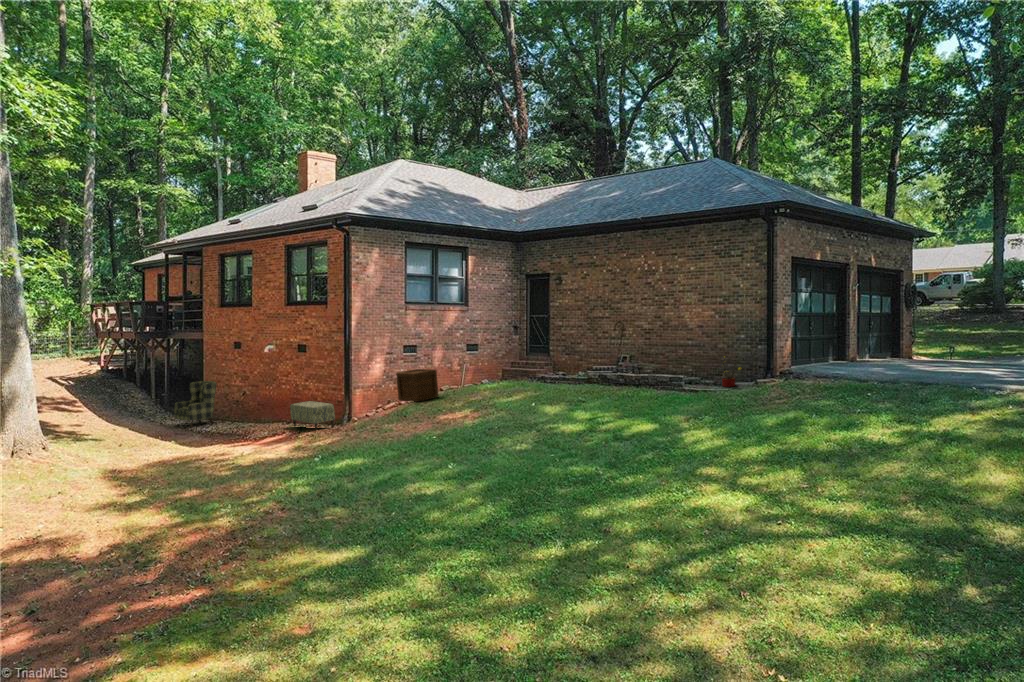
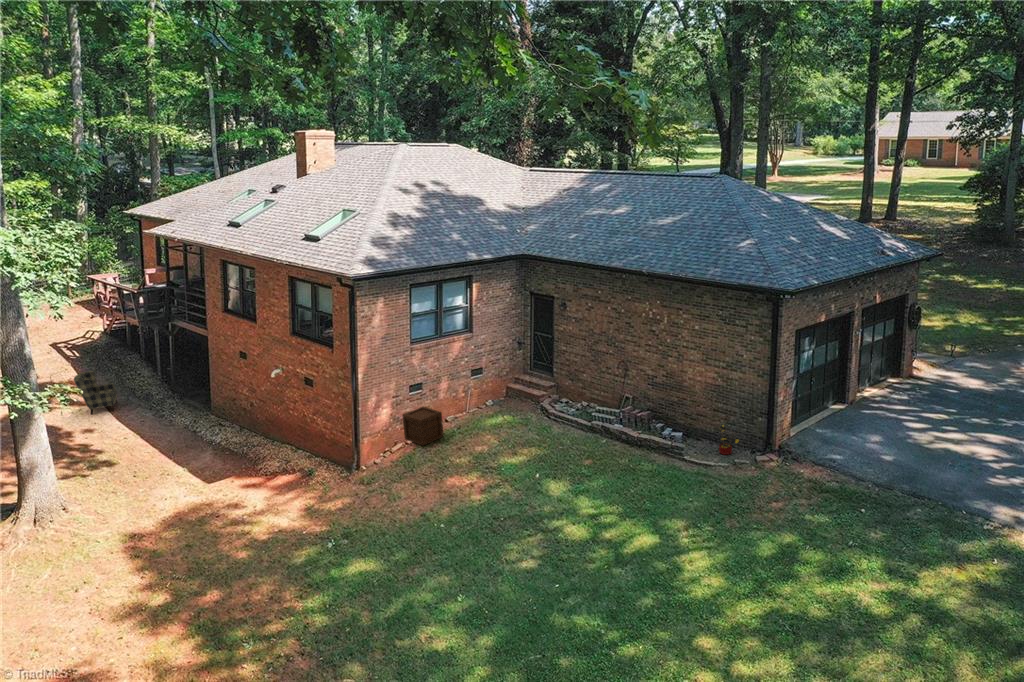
chair: present [174,381,217,428] -> present [74,371,117,414]
bench: present [290,401,335,430] -> none [300,437,344,476]

